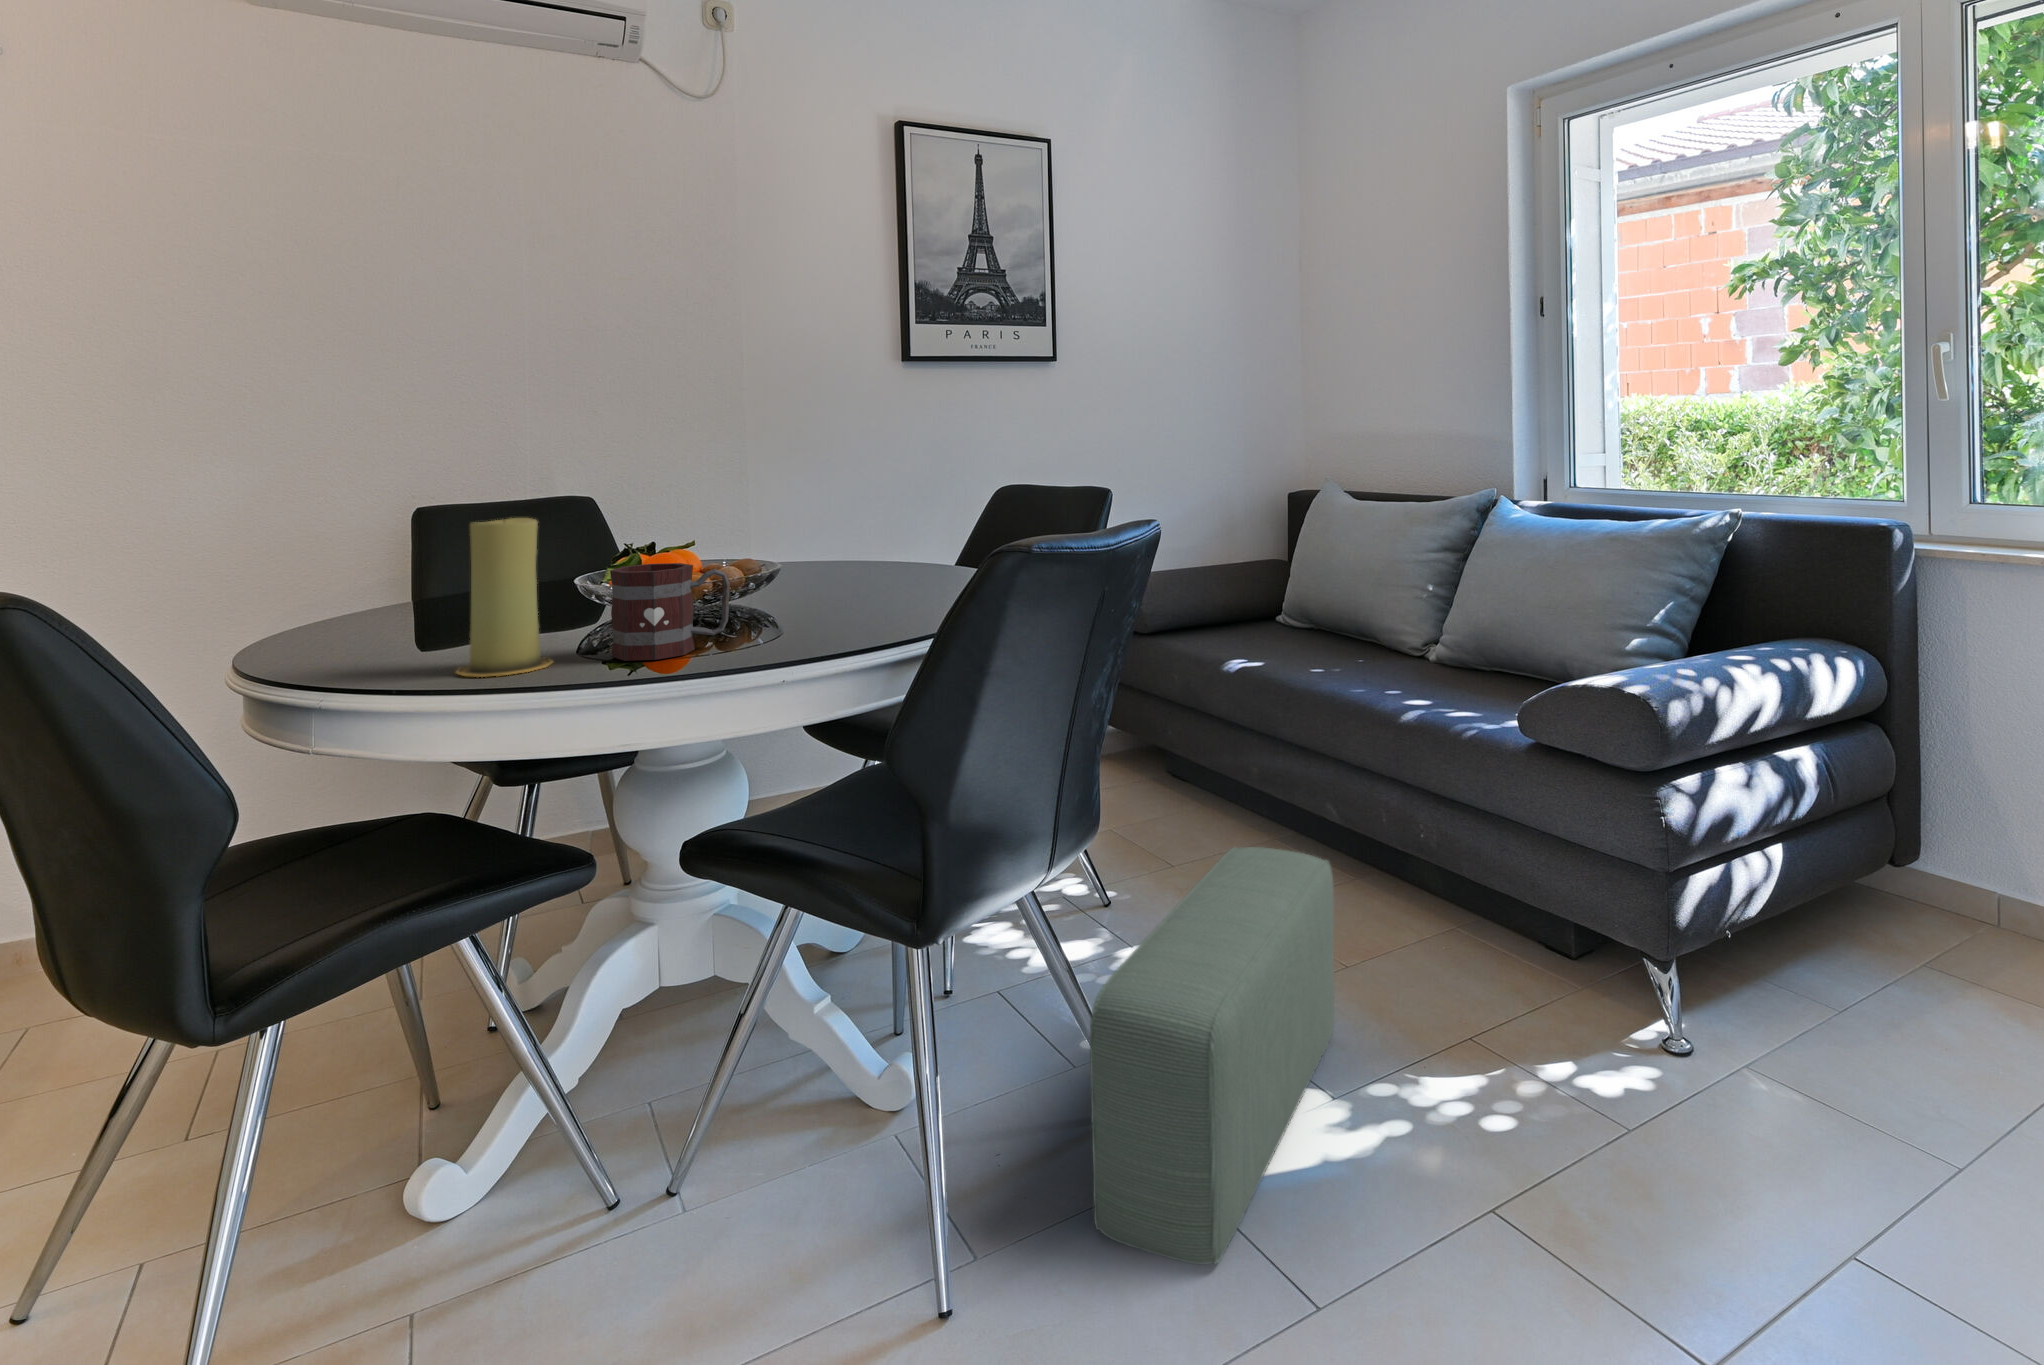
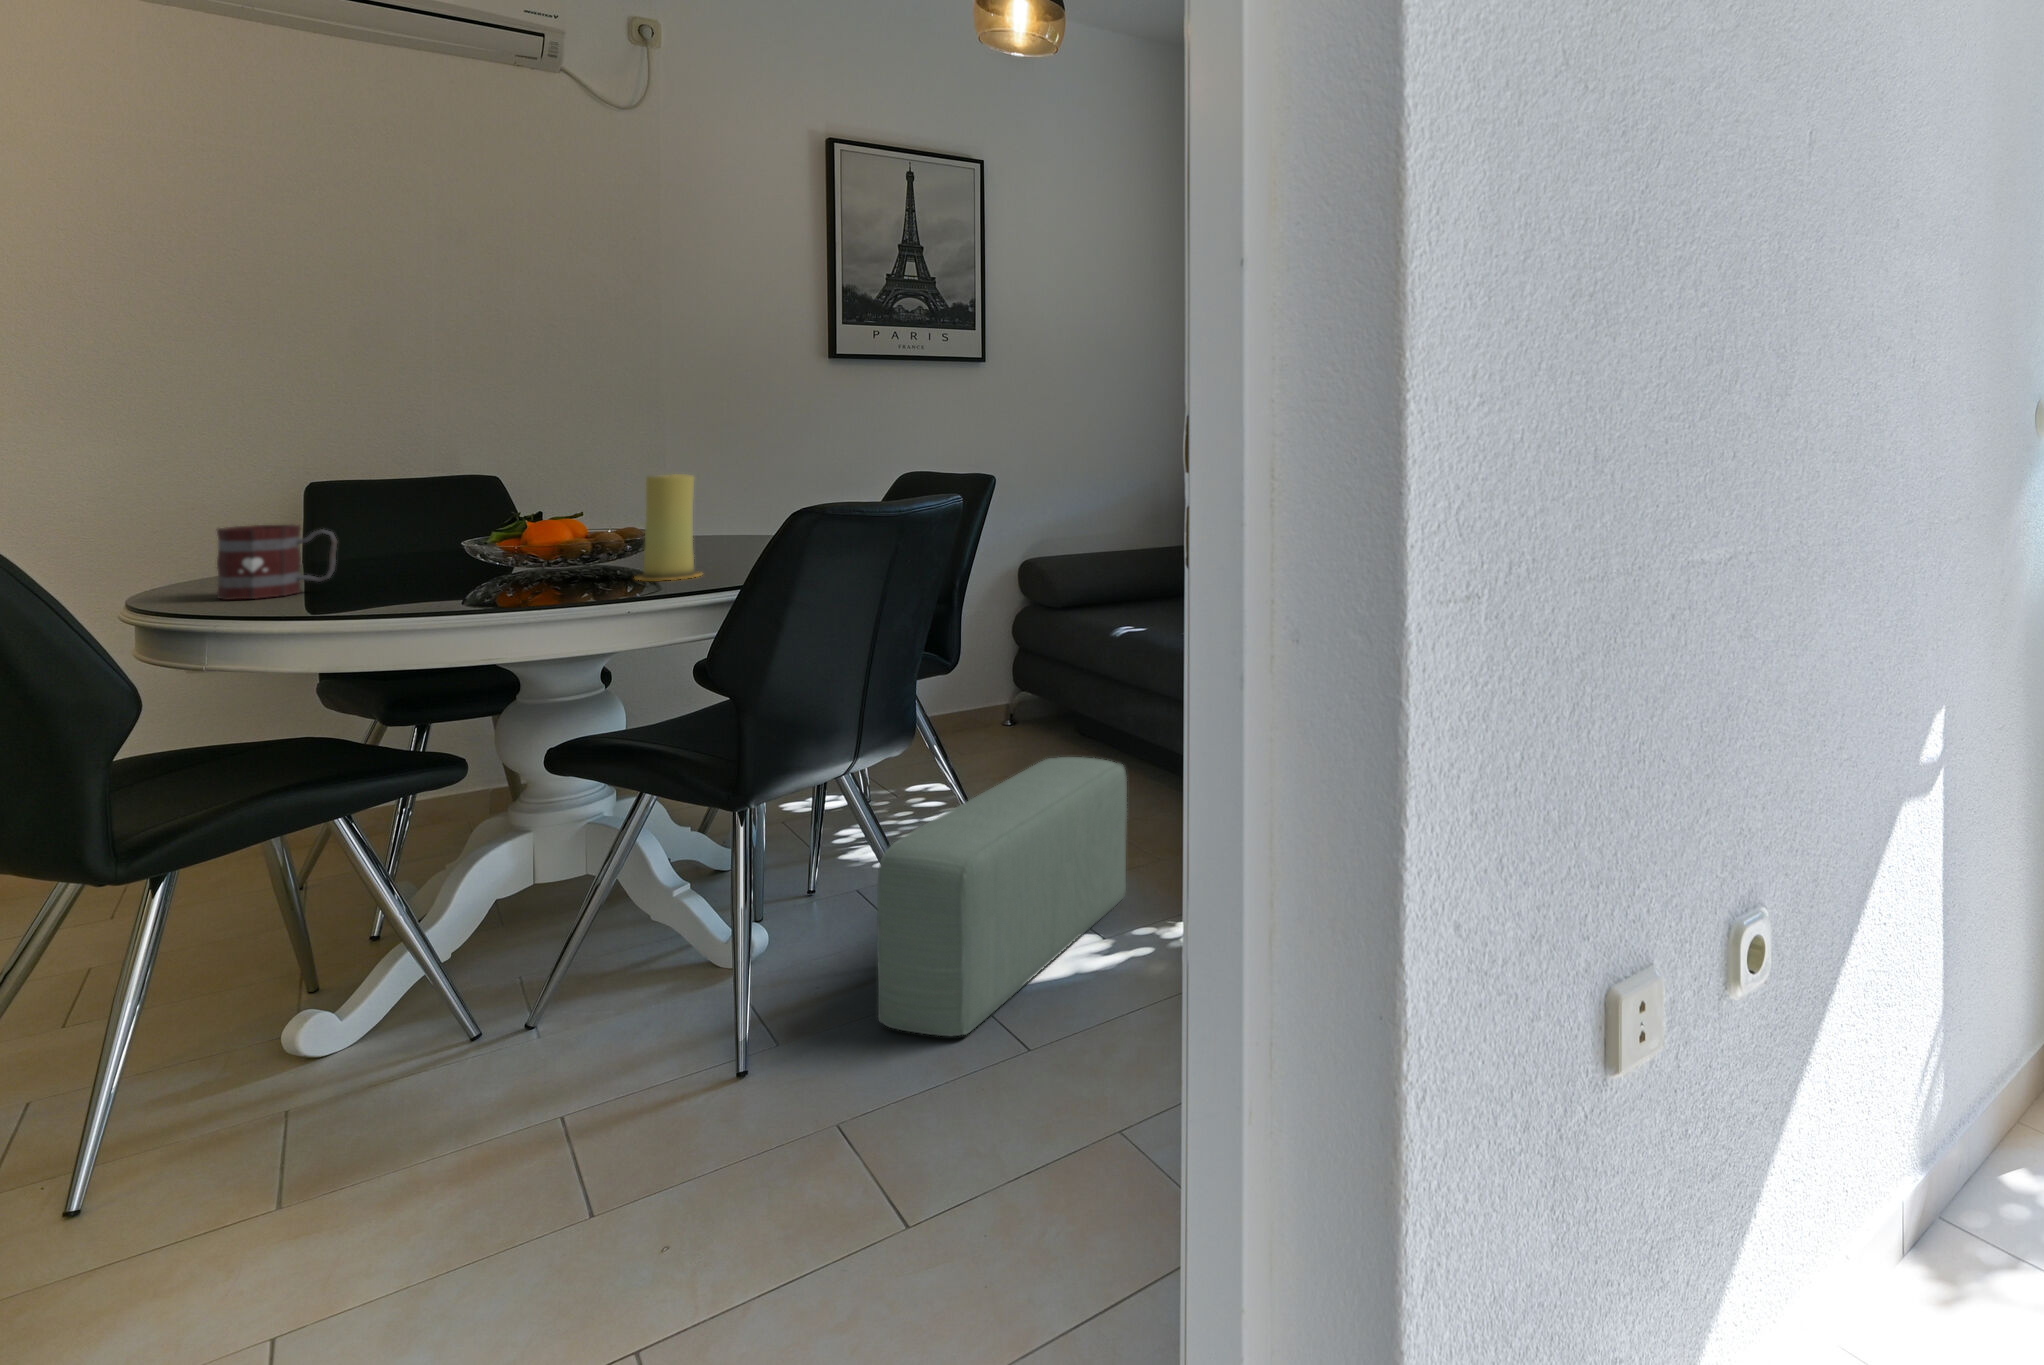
candle: present [456,518,553,677] -> present [635,474,701,580]
mug: present [610,563,730,661] -> present [216,525,337,600]

